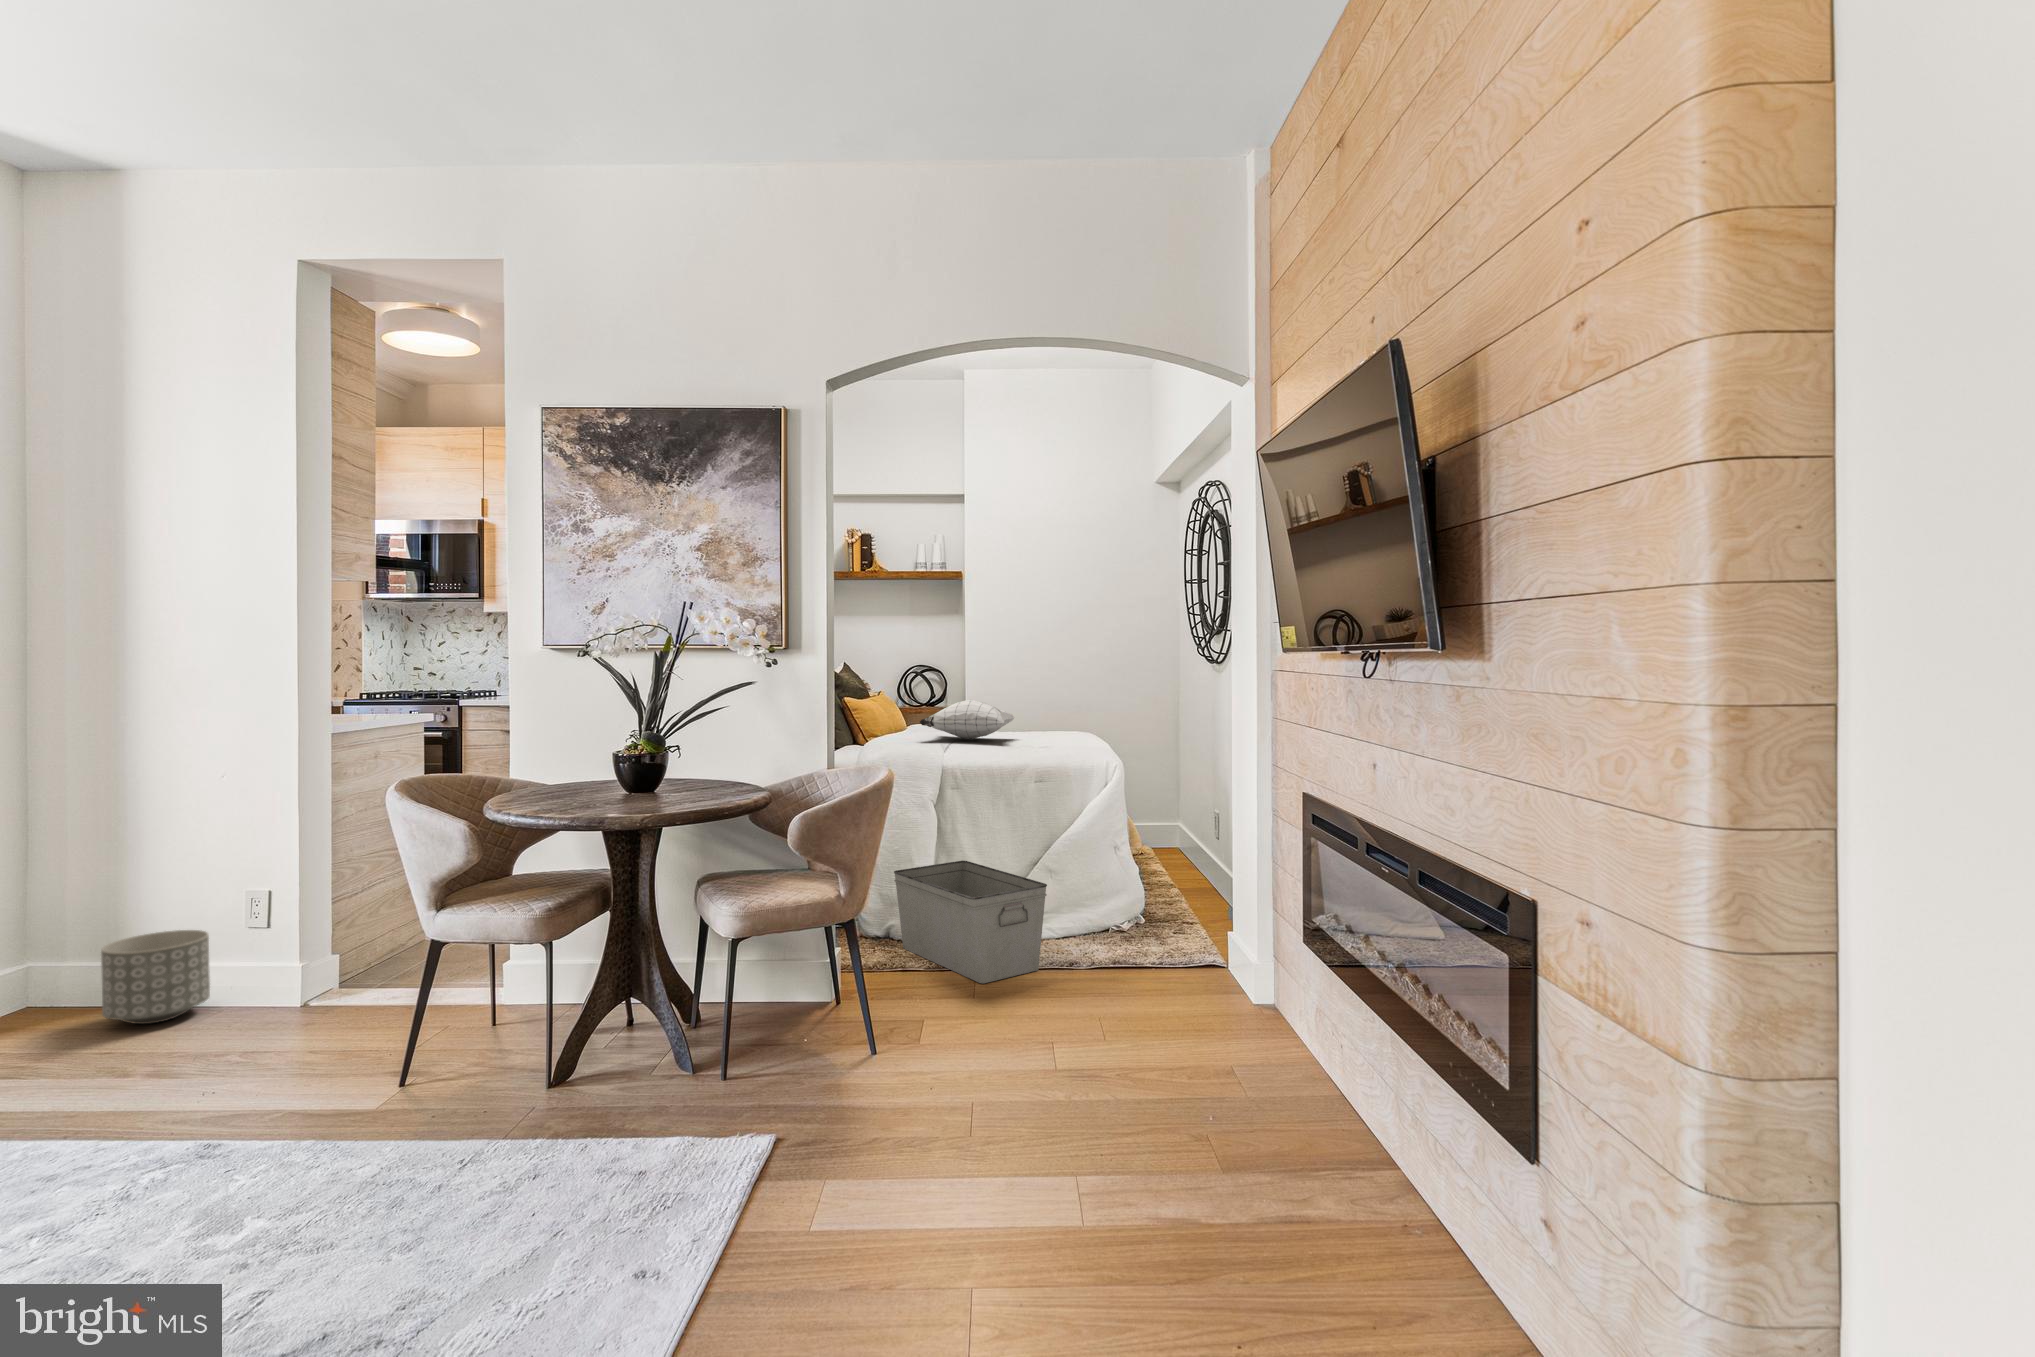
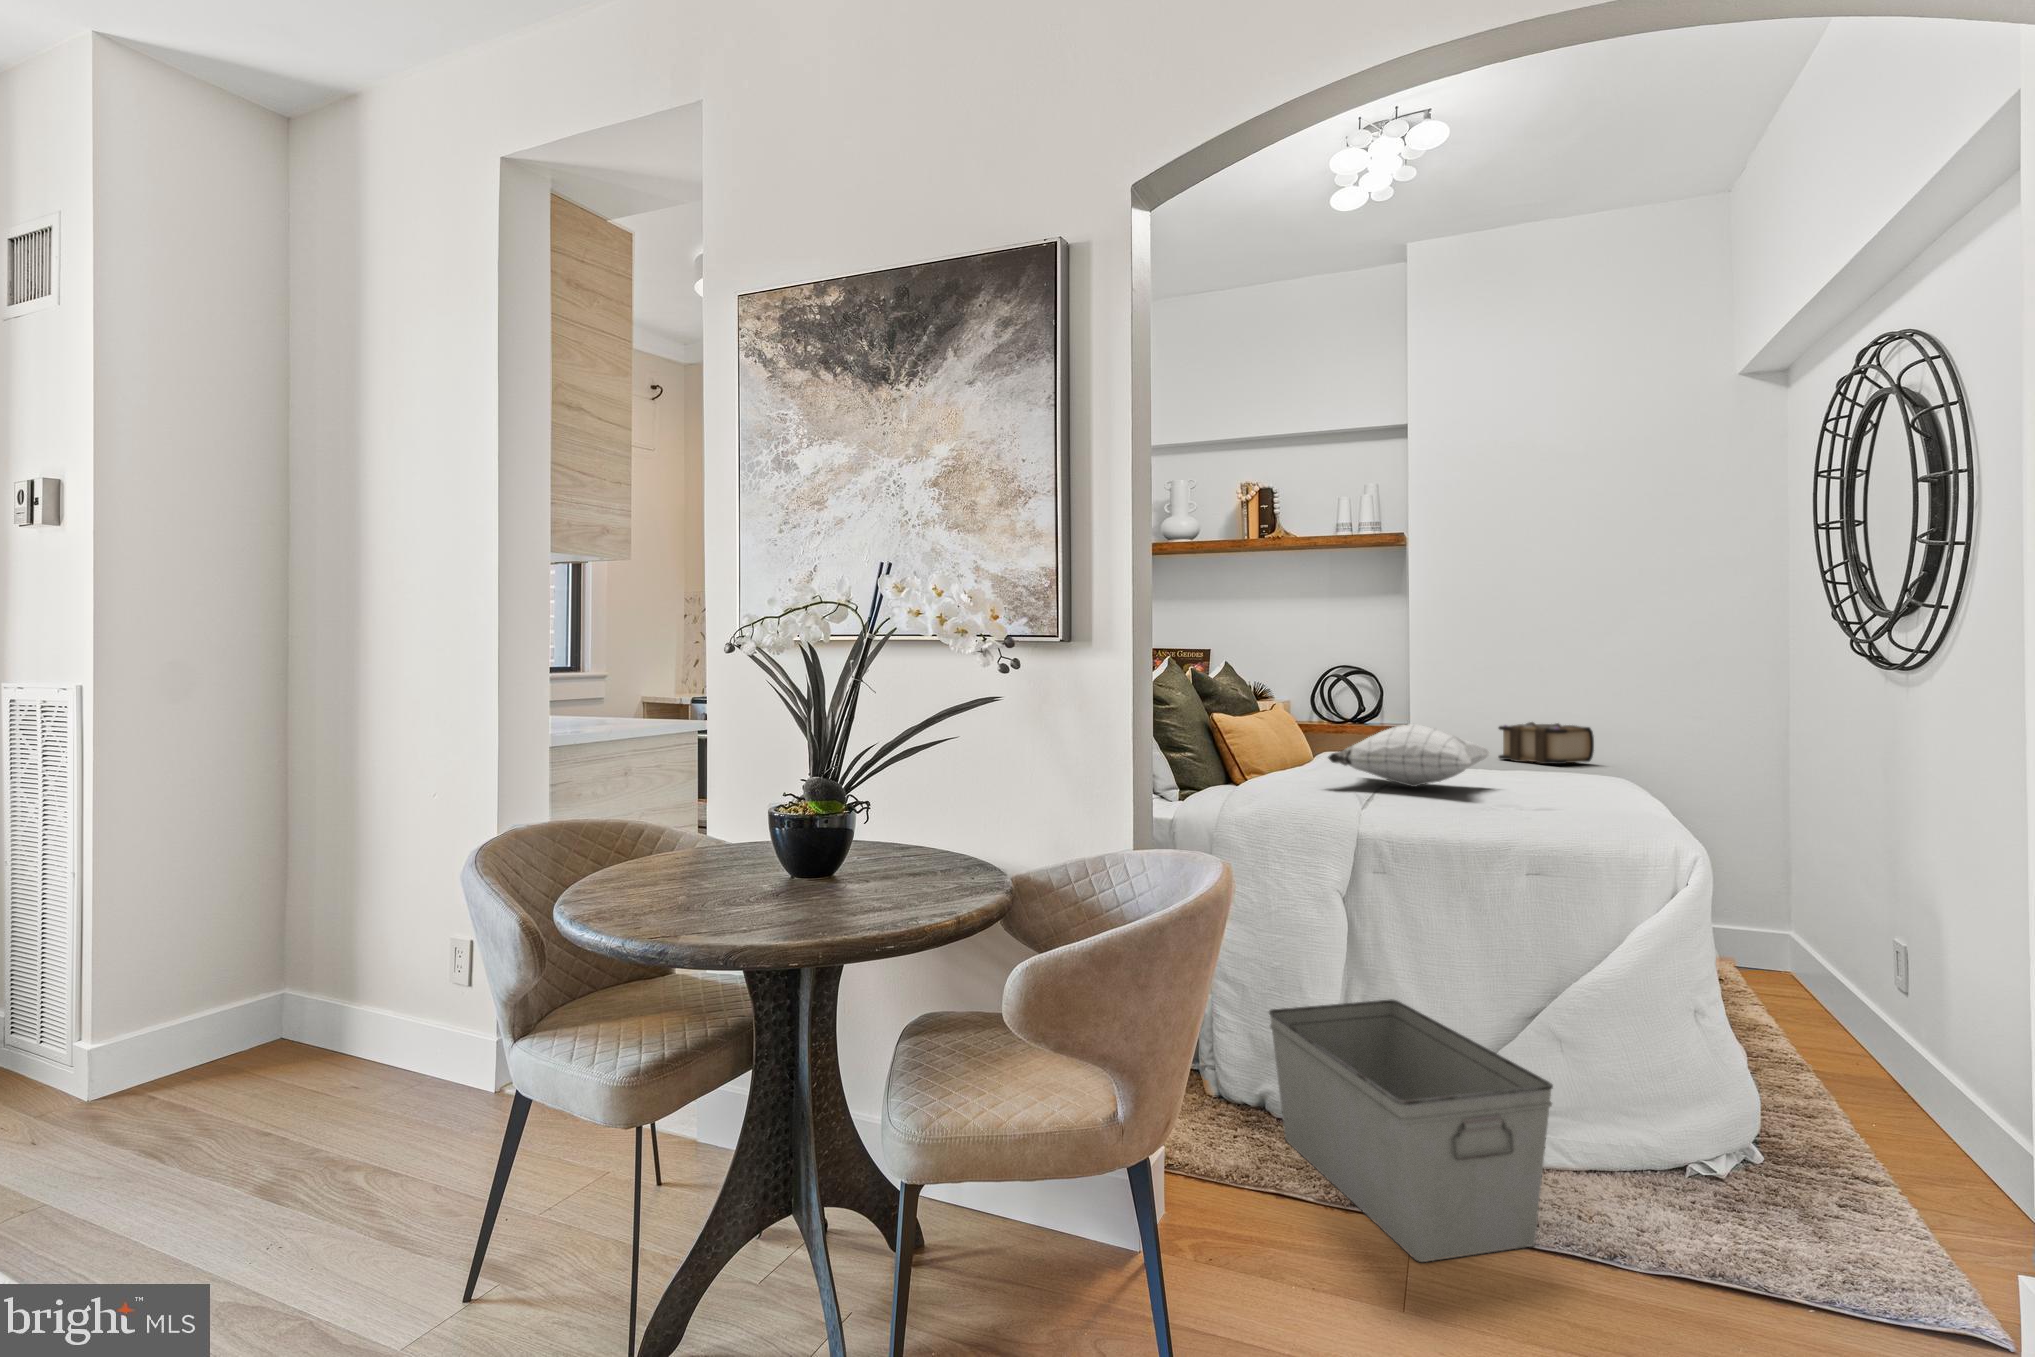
book: none [1019,699,1074,726] -> present [1499,722,1594,764]
planter: present [101,930,210,1024] -> none [282,992,399,1109]

